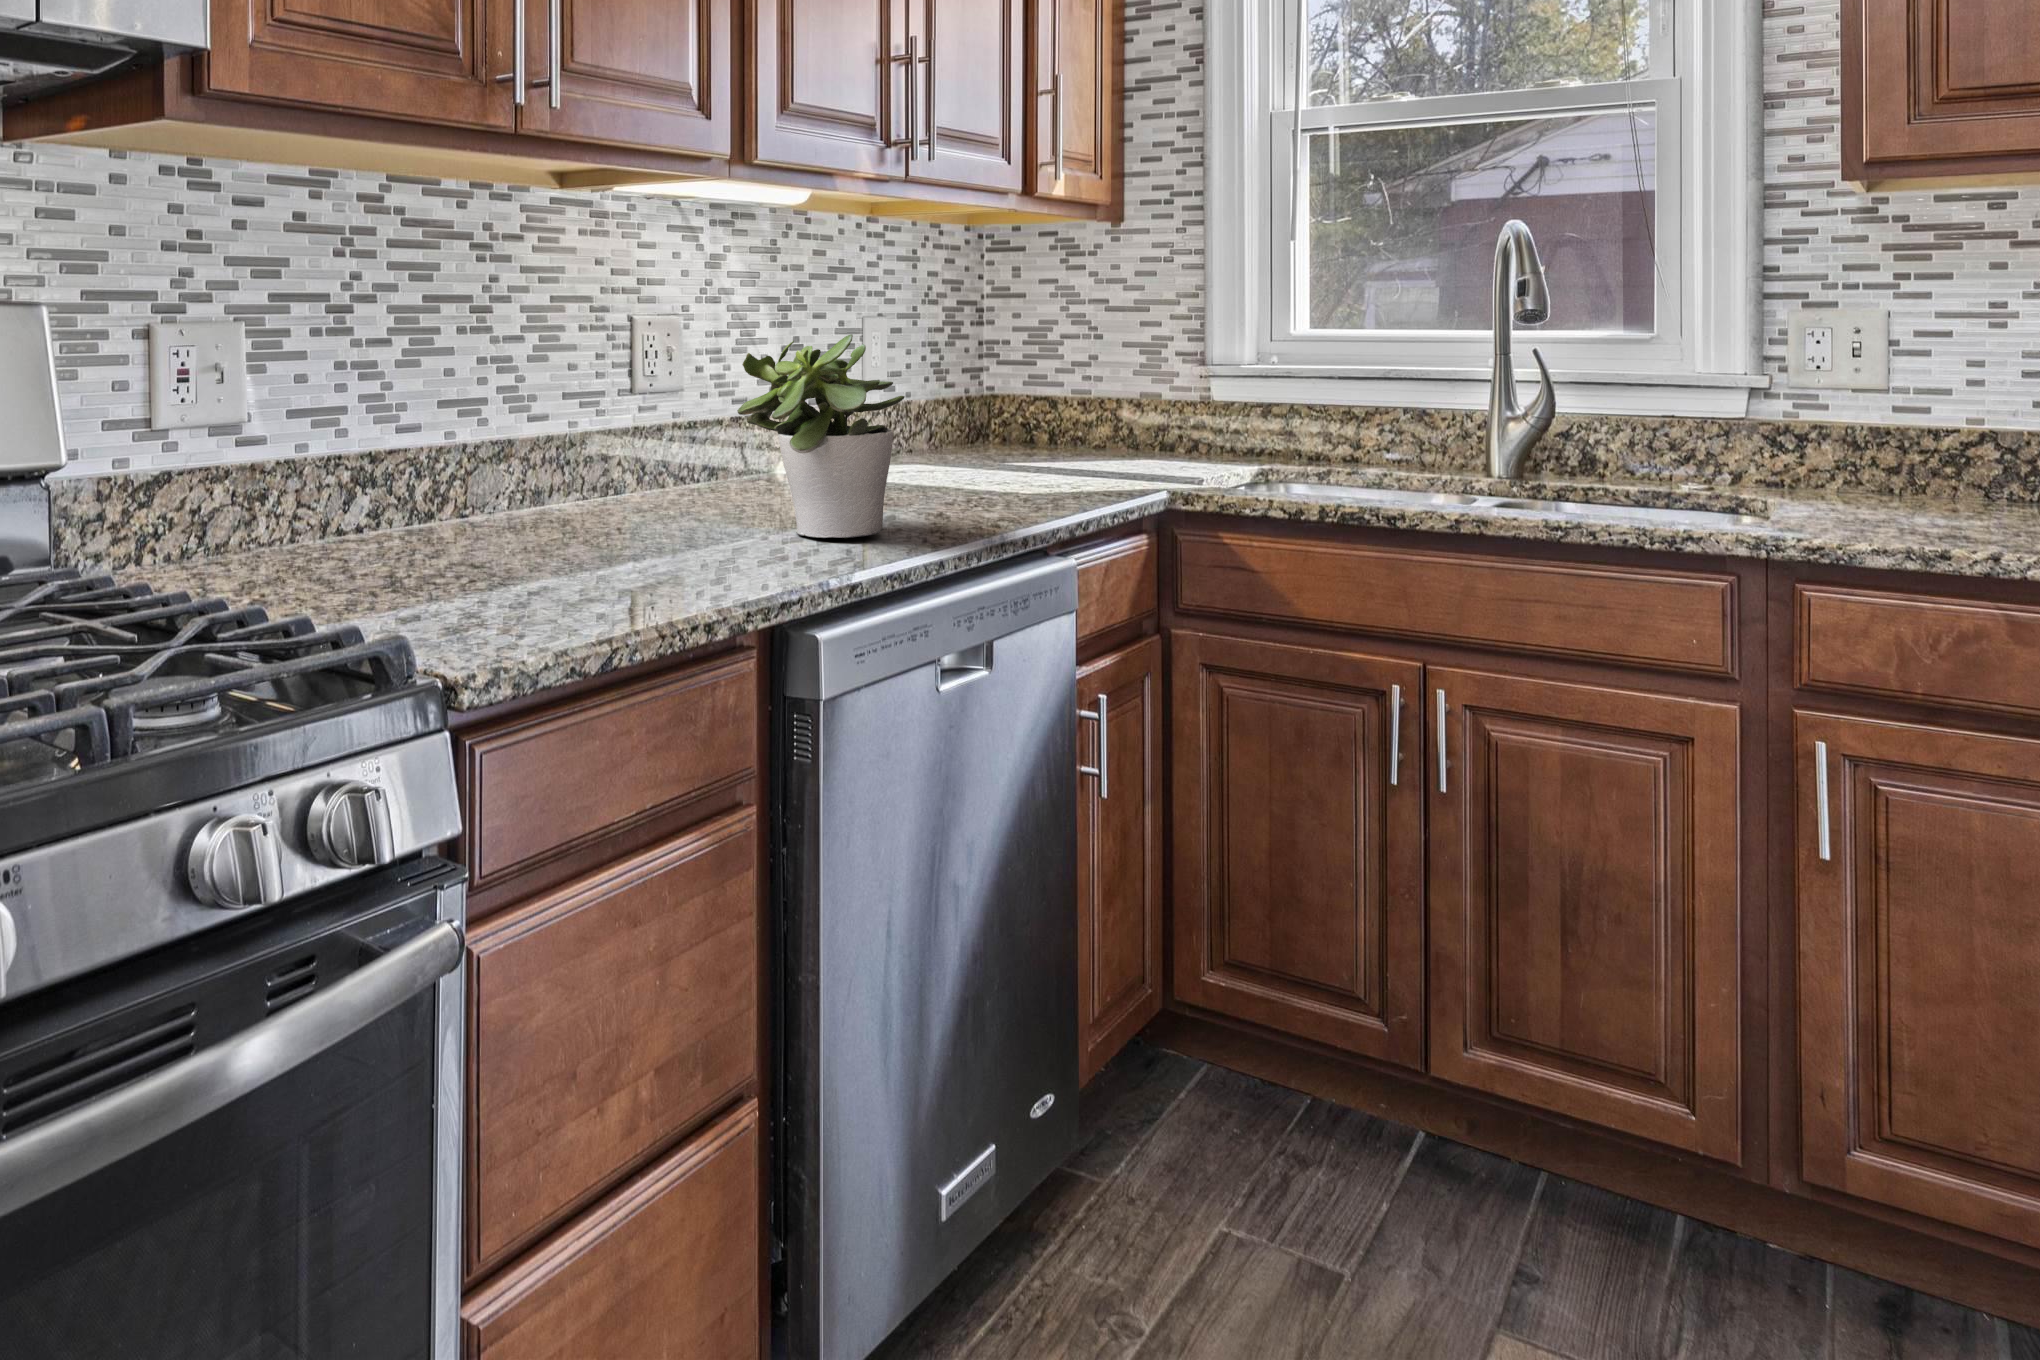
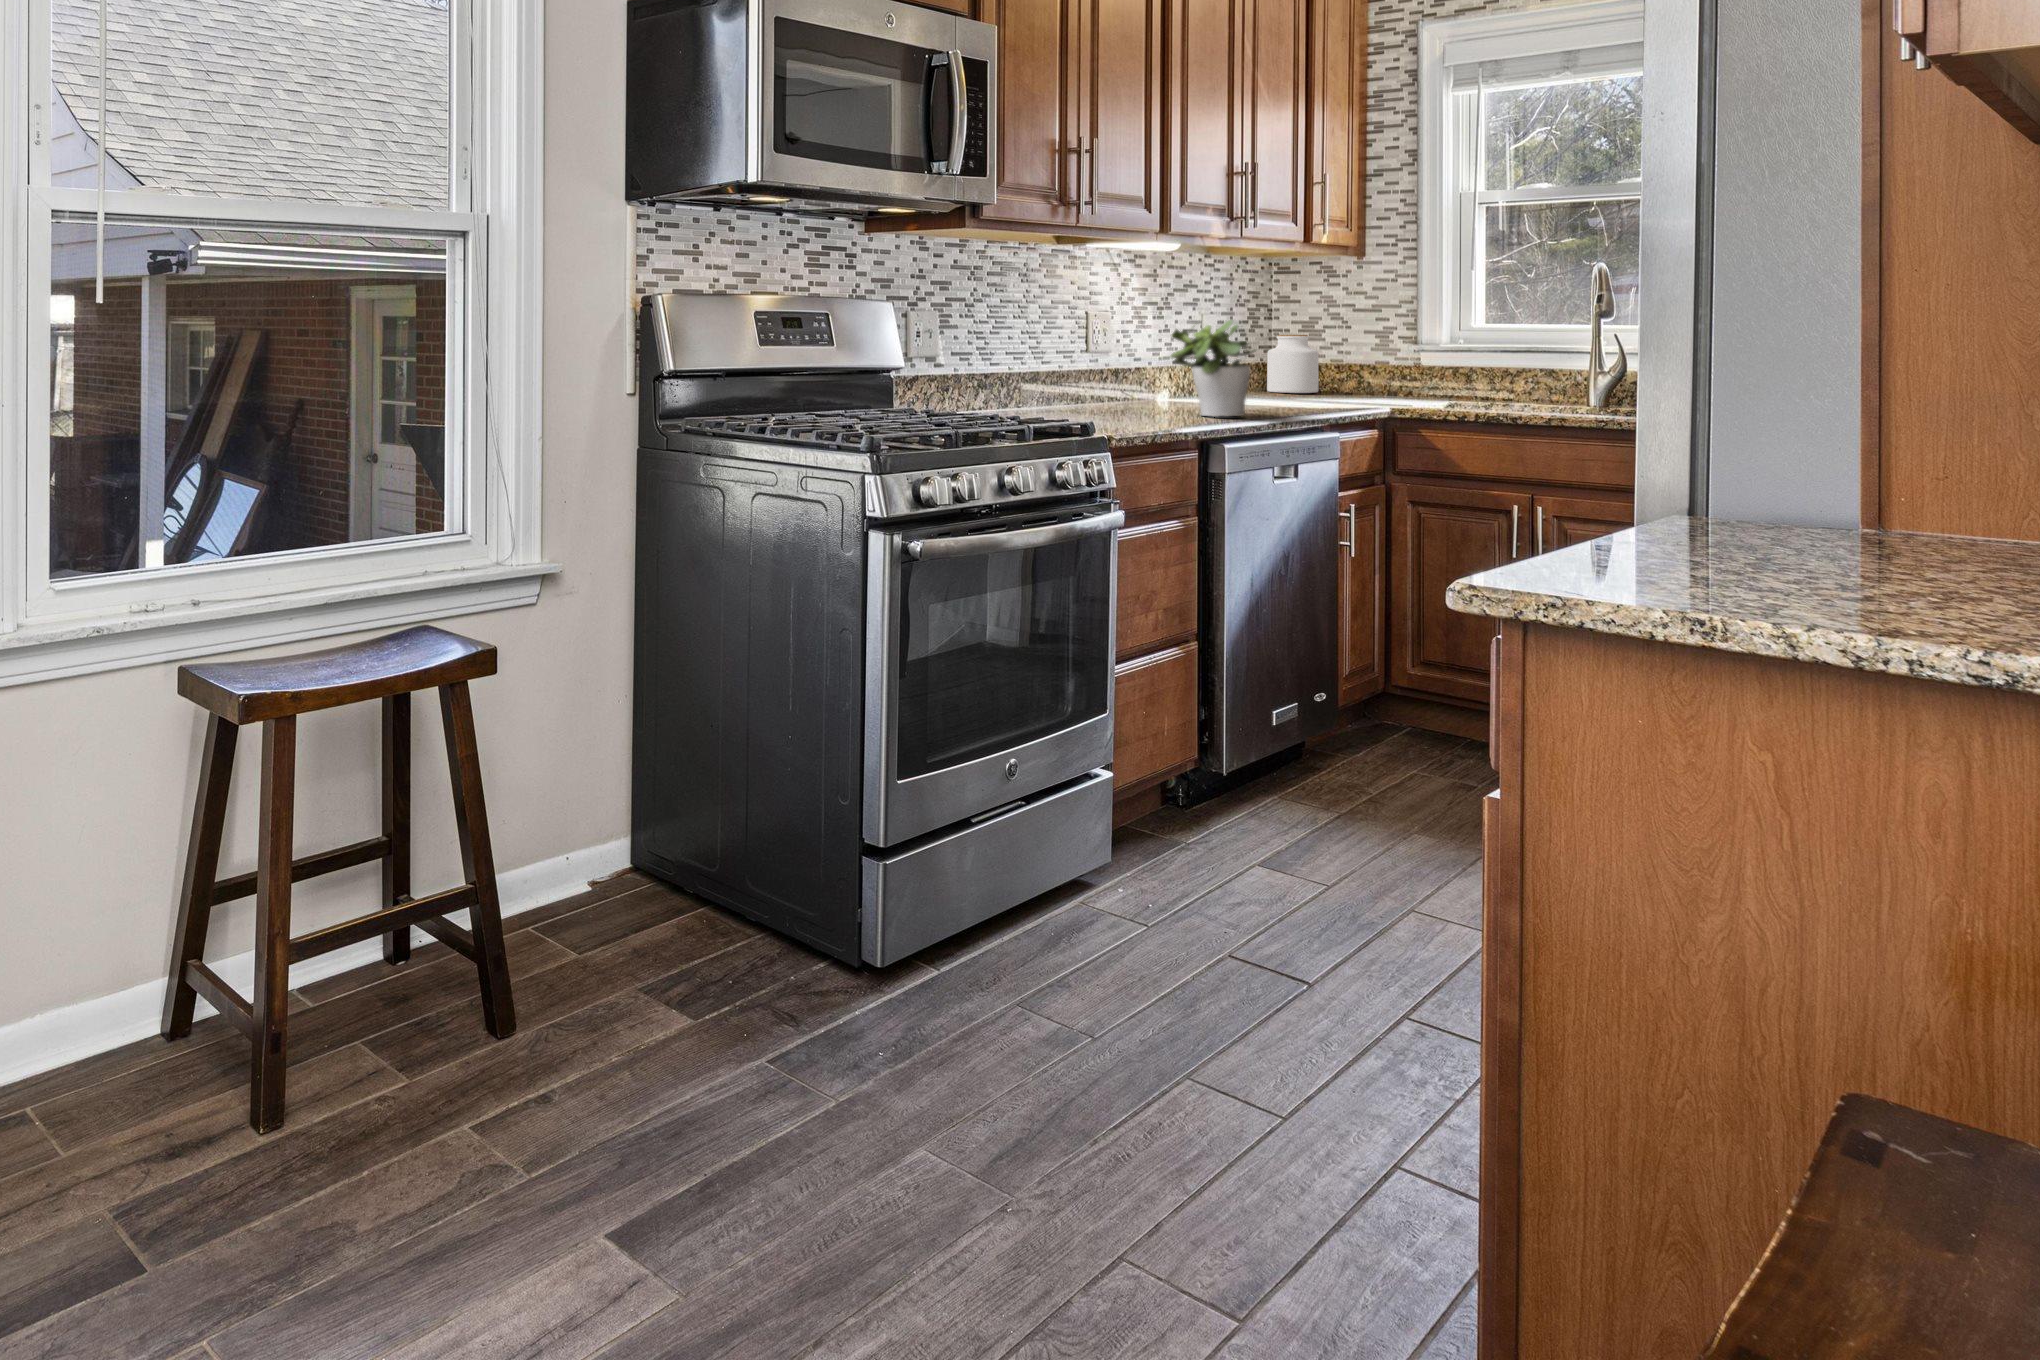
jar: none [965,353,1048,455] -> present [1267,335,1319,393]

